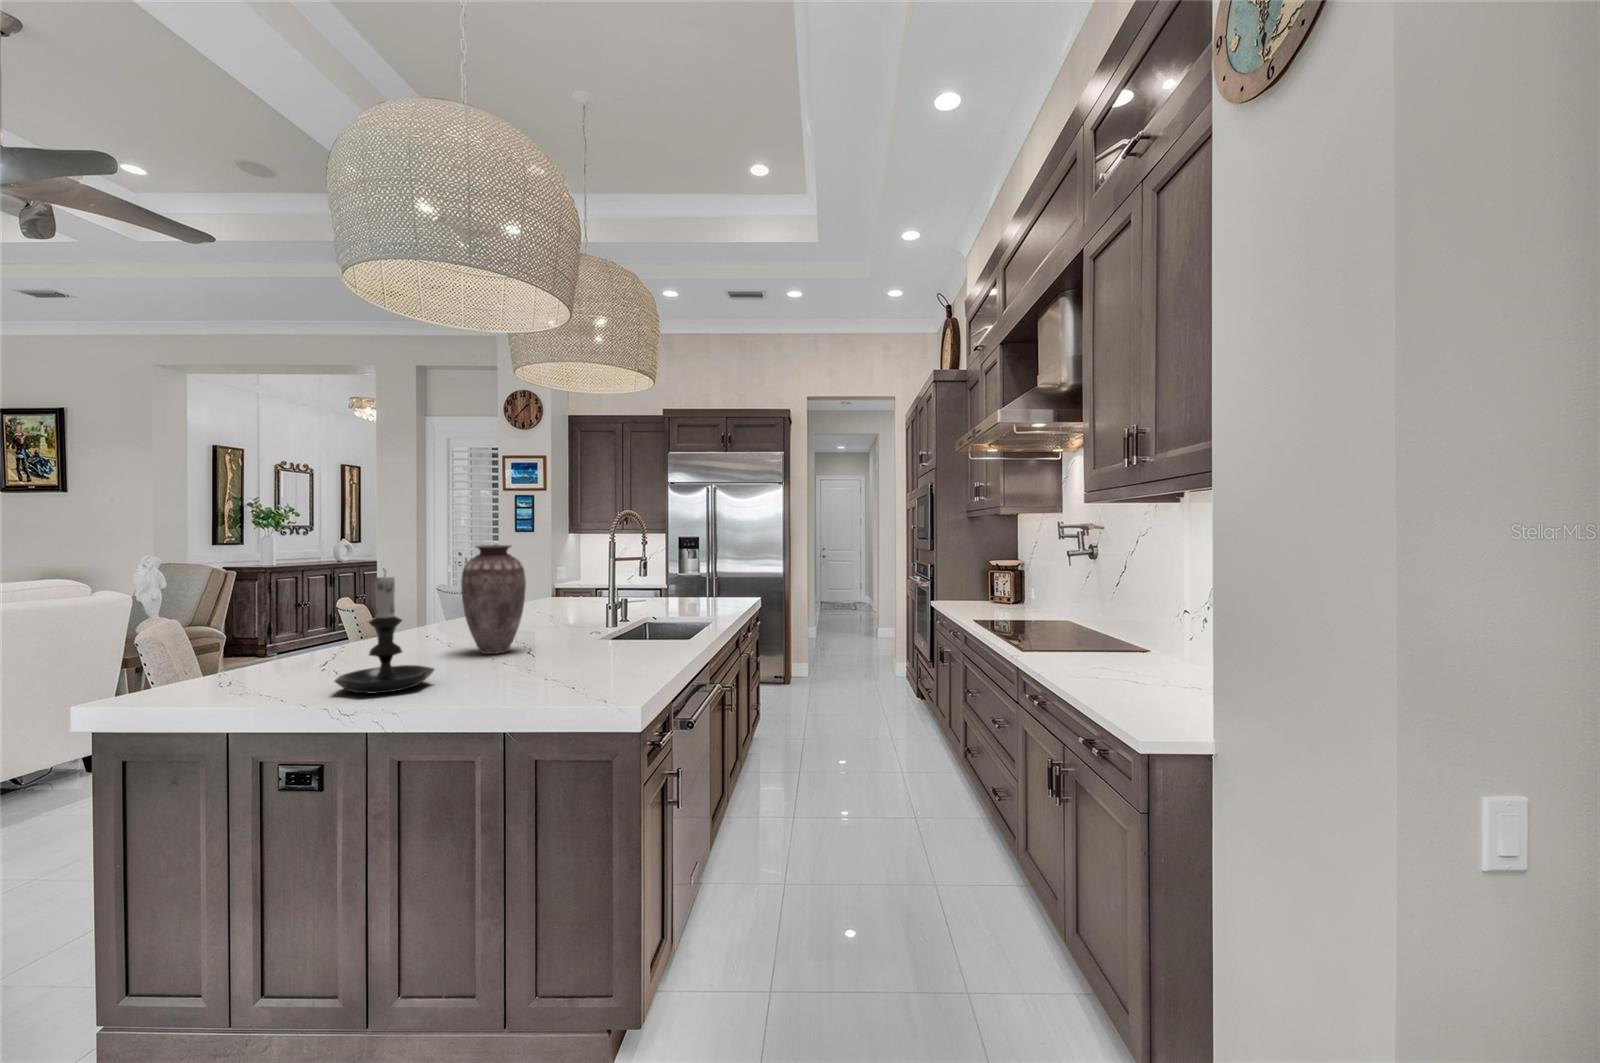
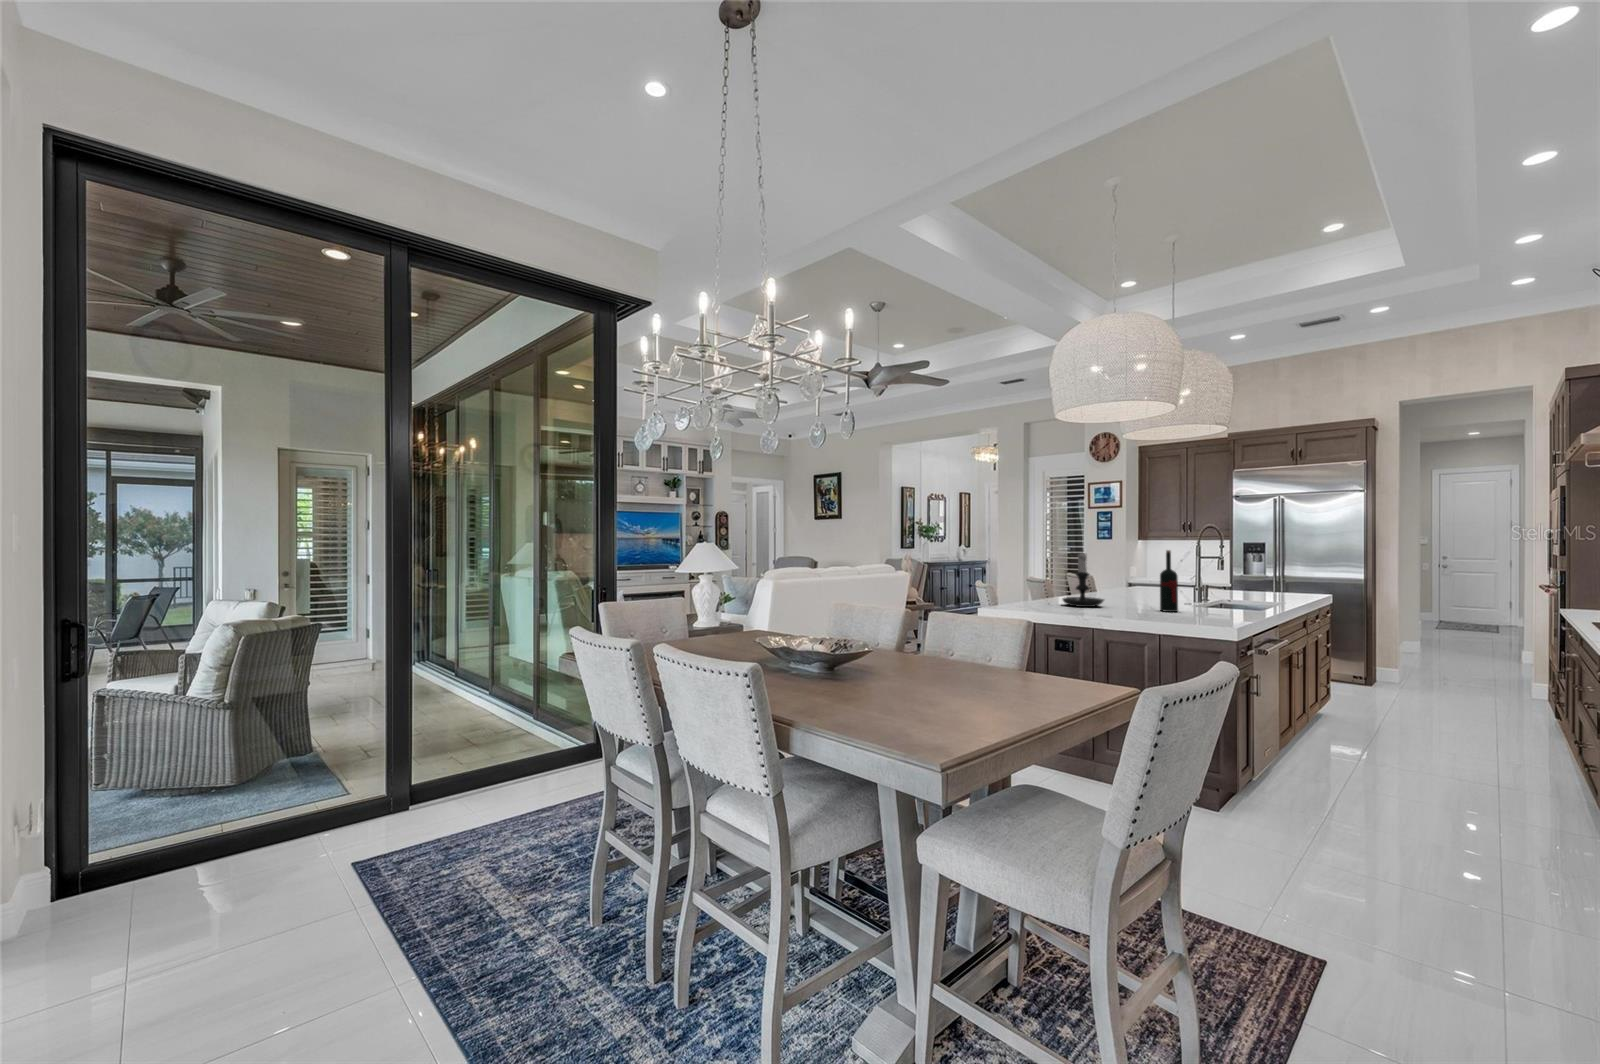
vase: present [461,545,526,654] -> none [1105,541,1142,601]
wine bottle: none [536,567,568,686] -> present [1160,550,1178,612]

